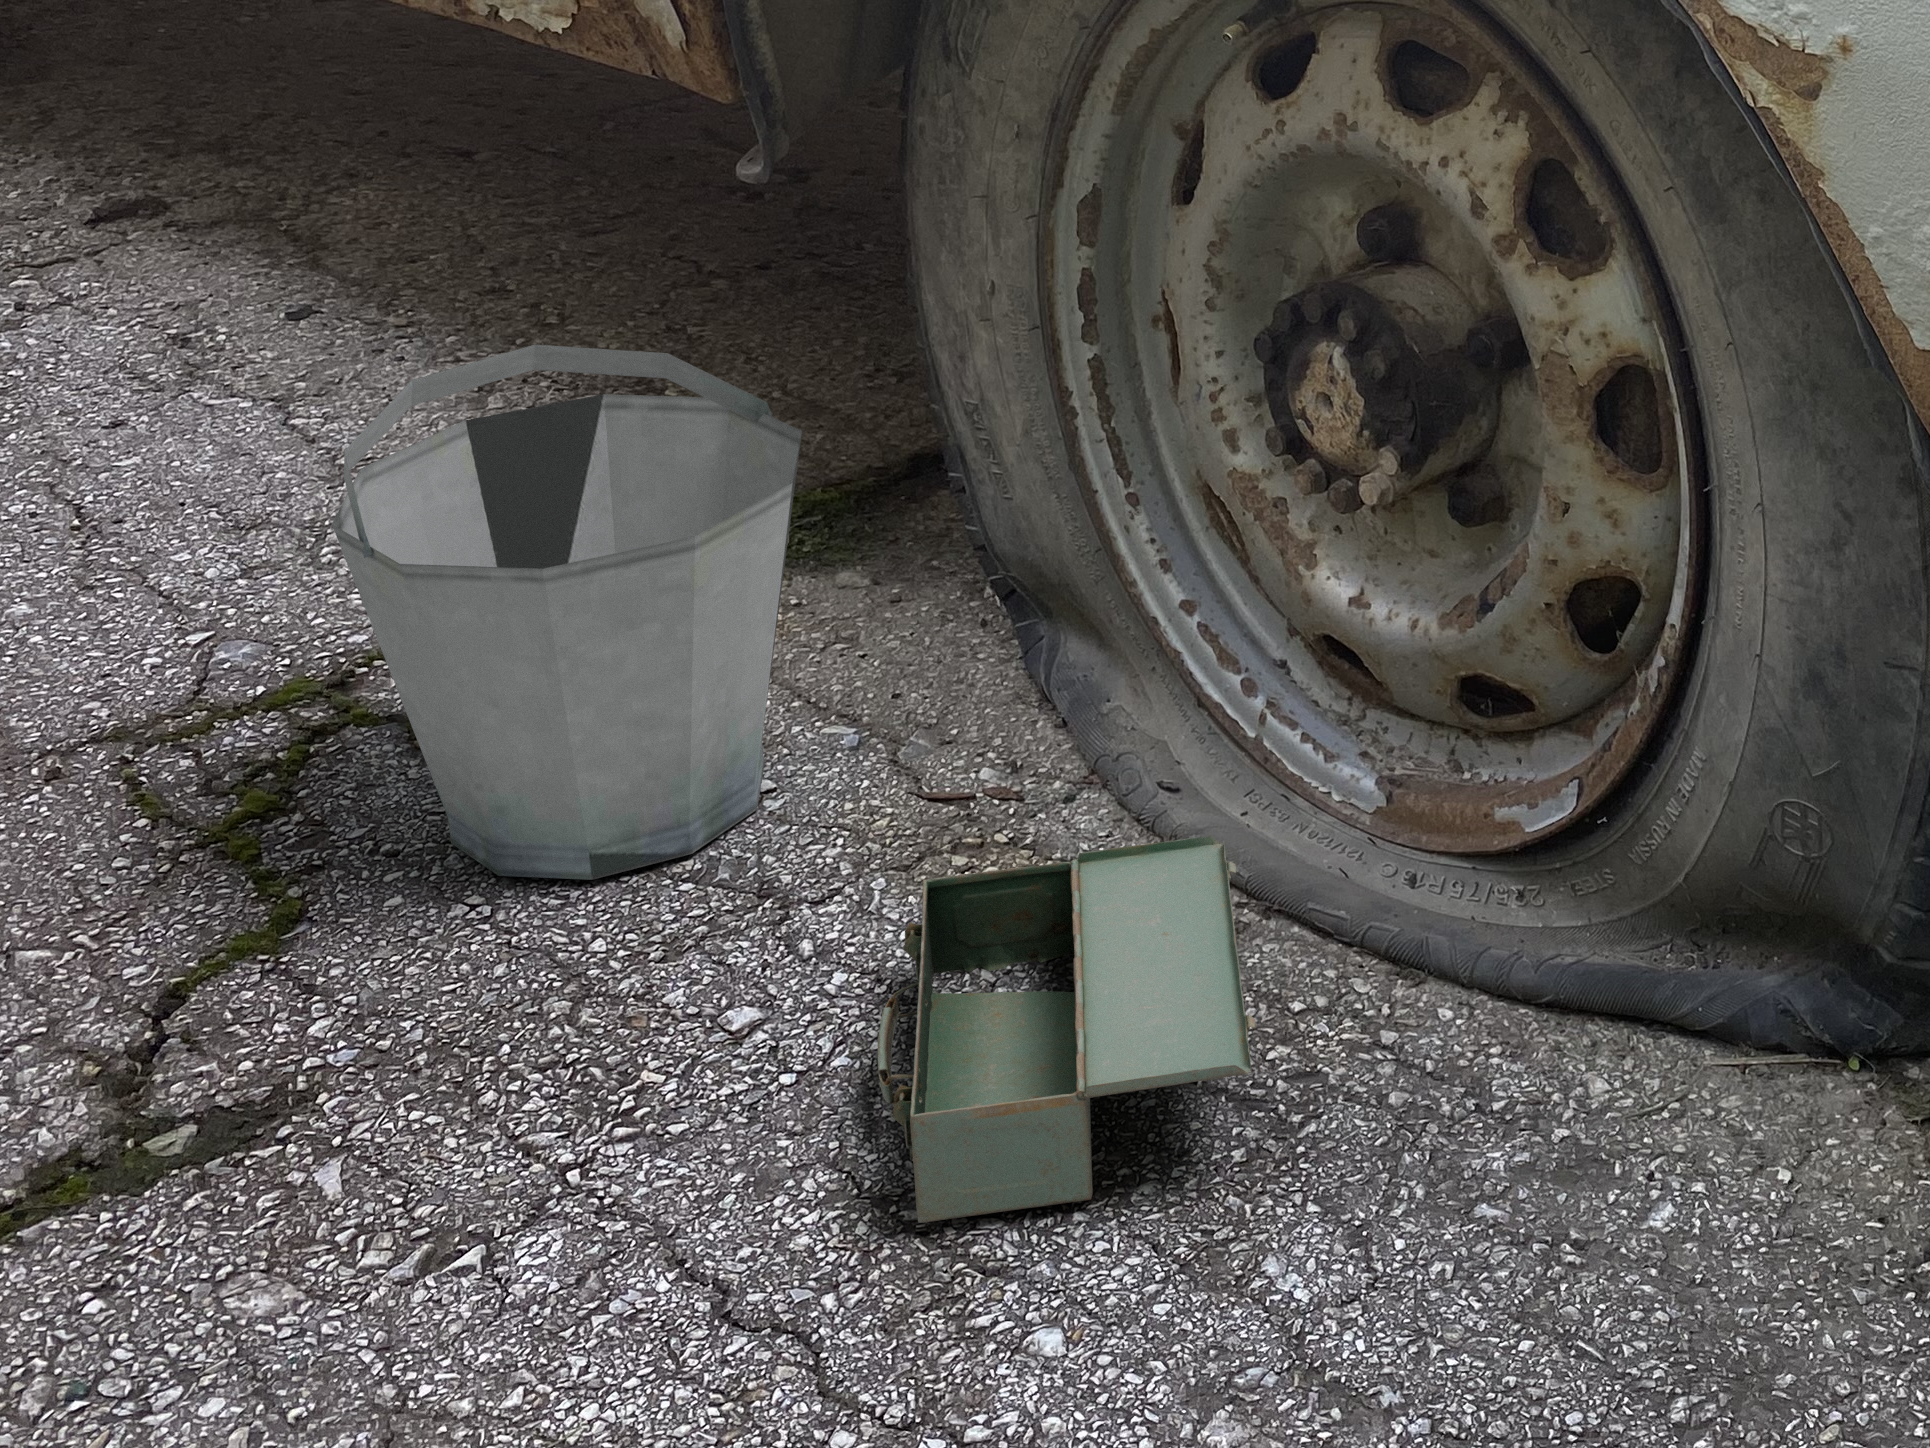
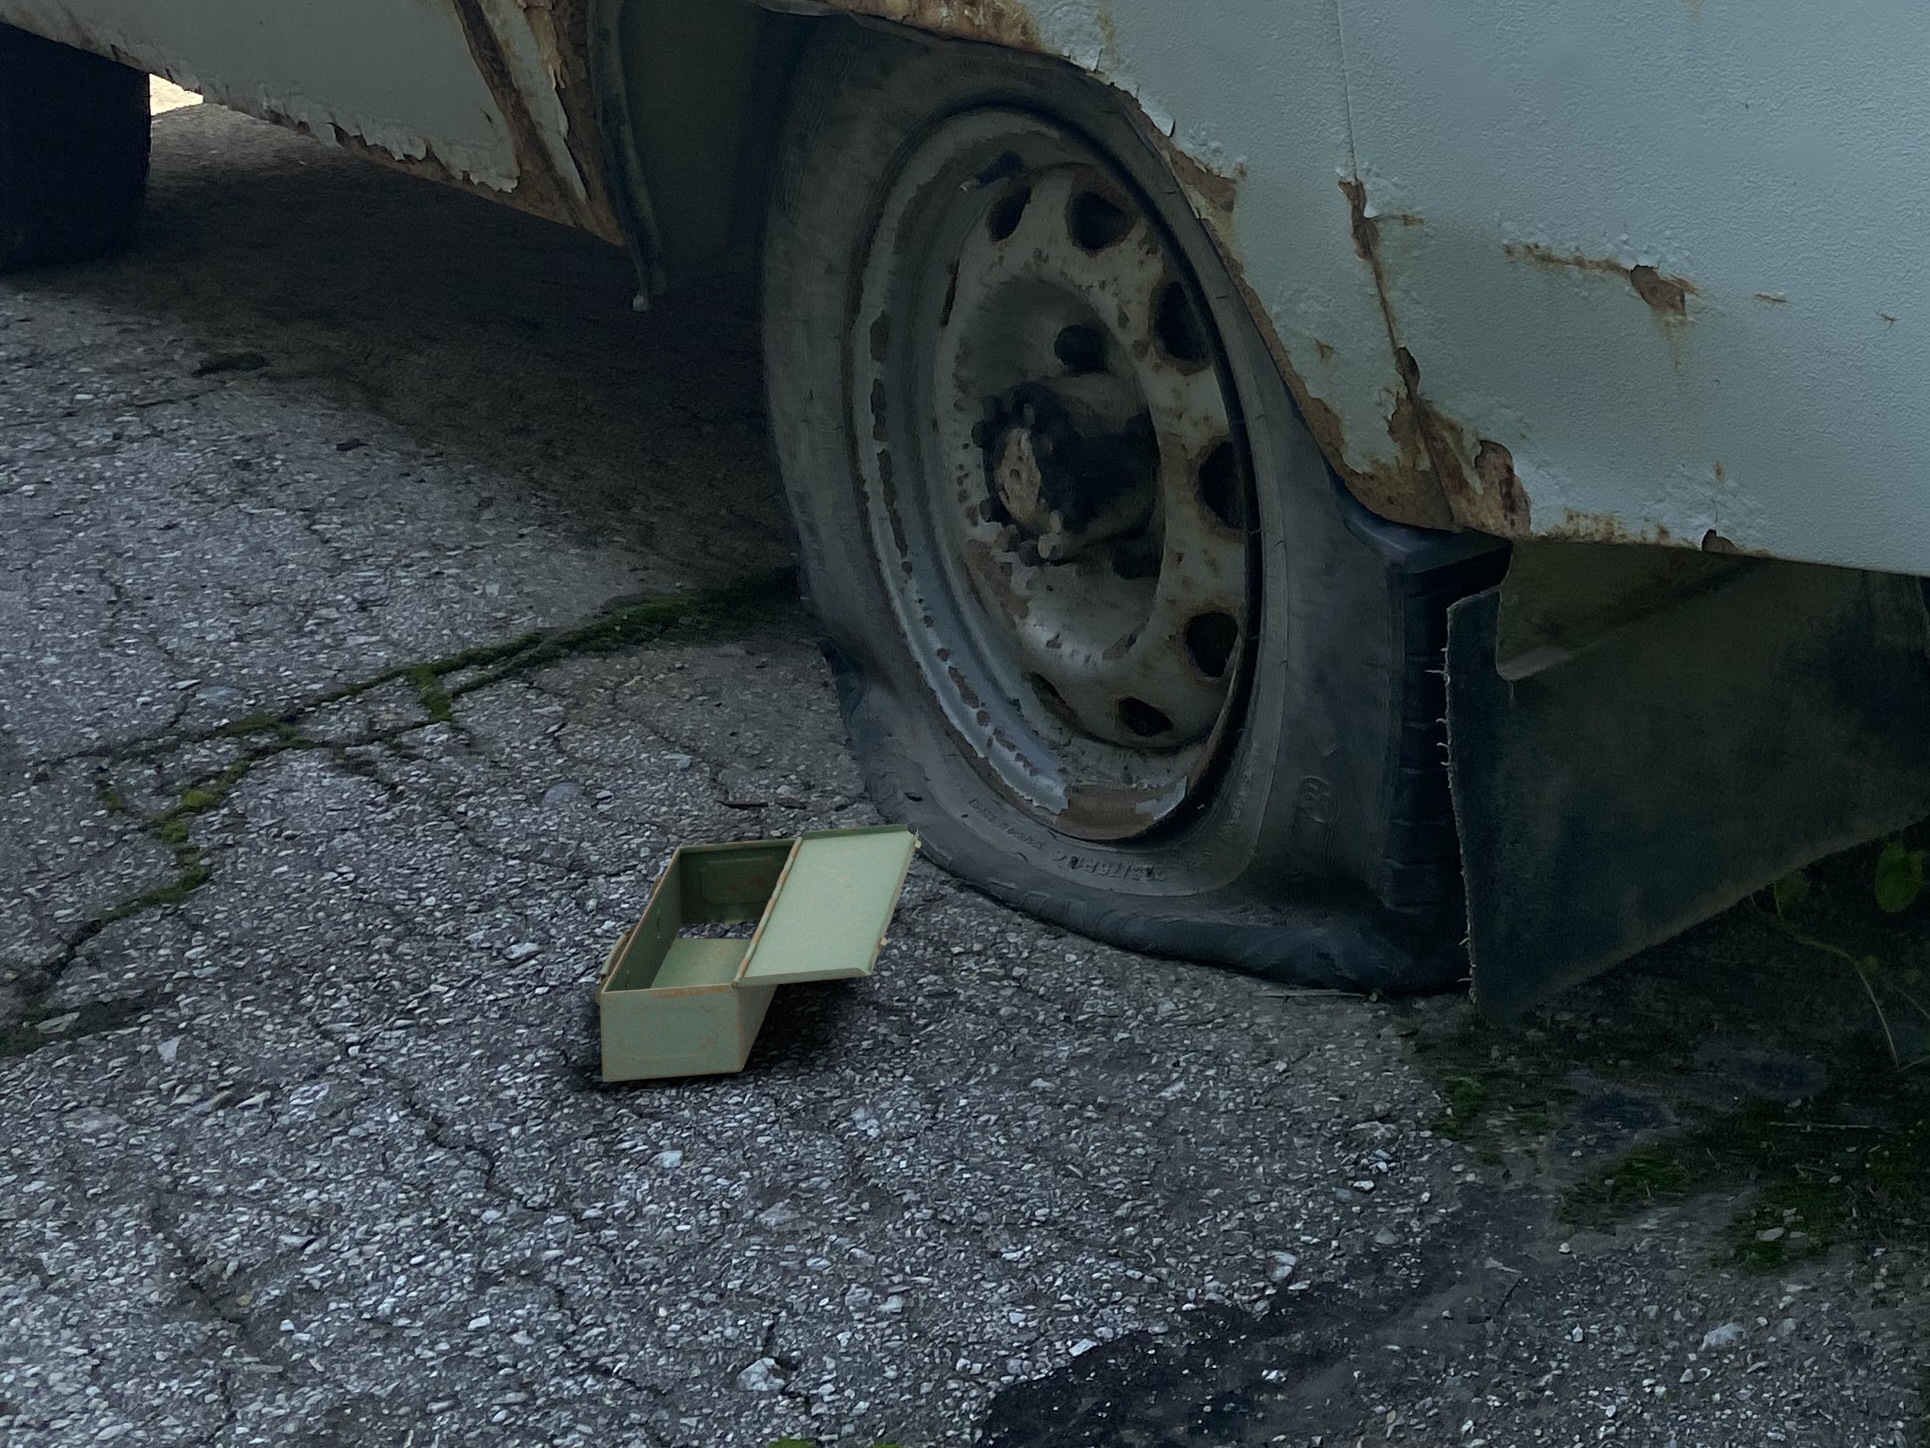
bucket: present [332,345,802,880] -> none [260,436,651,854]

